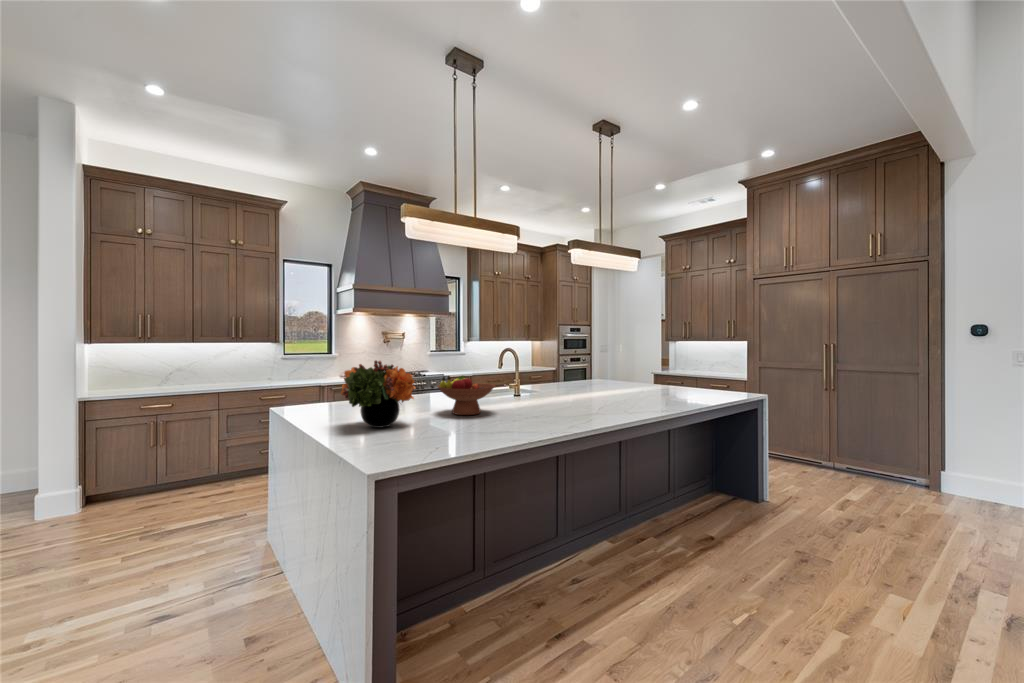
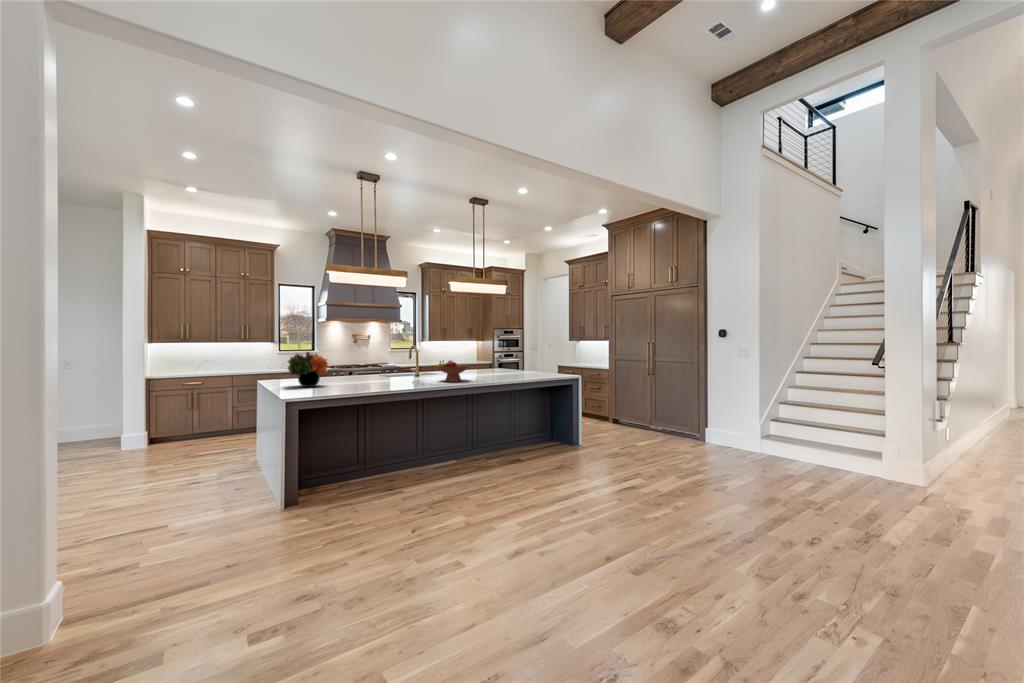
fruit bowl: present [437,376,495,415] -> present [438,361,469,382]

